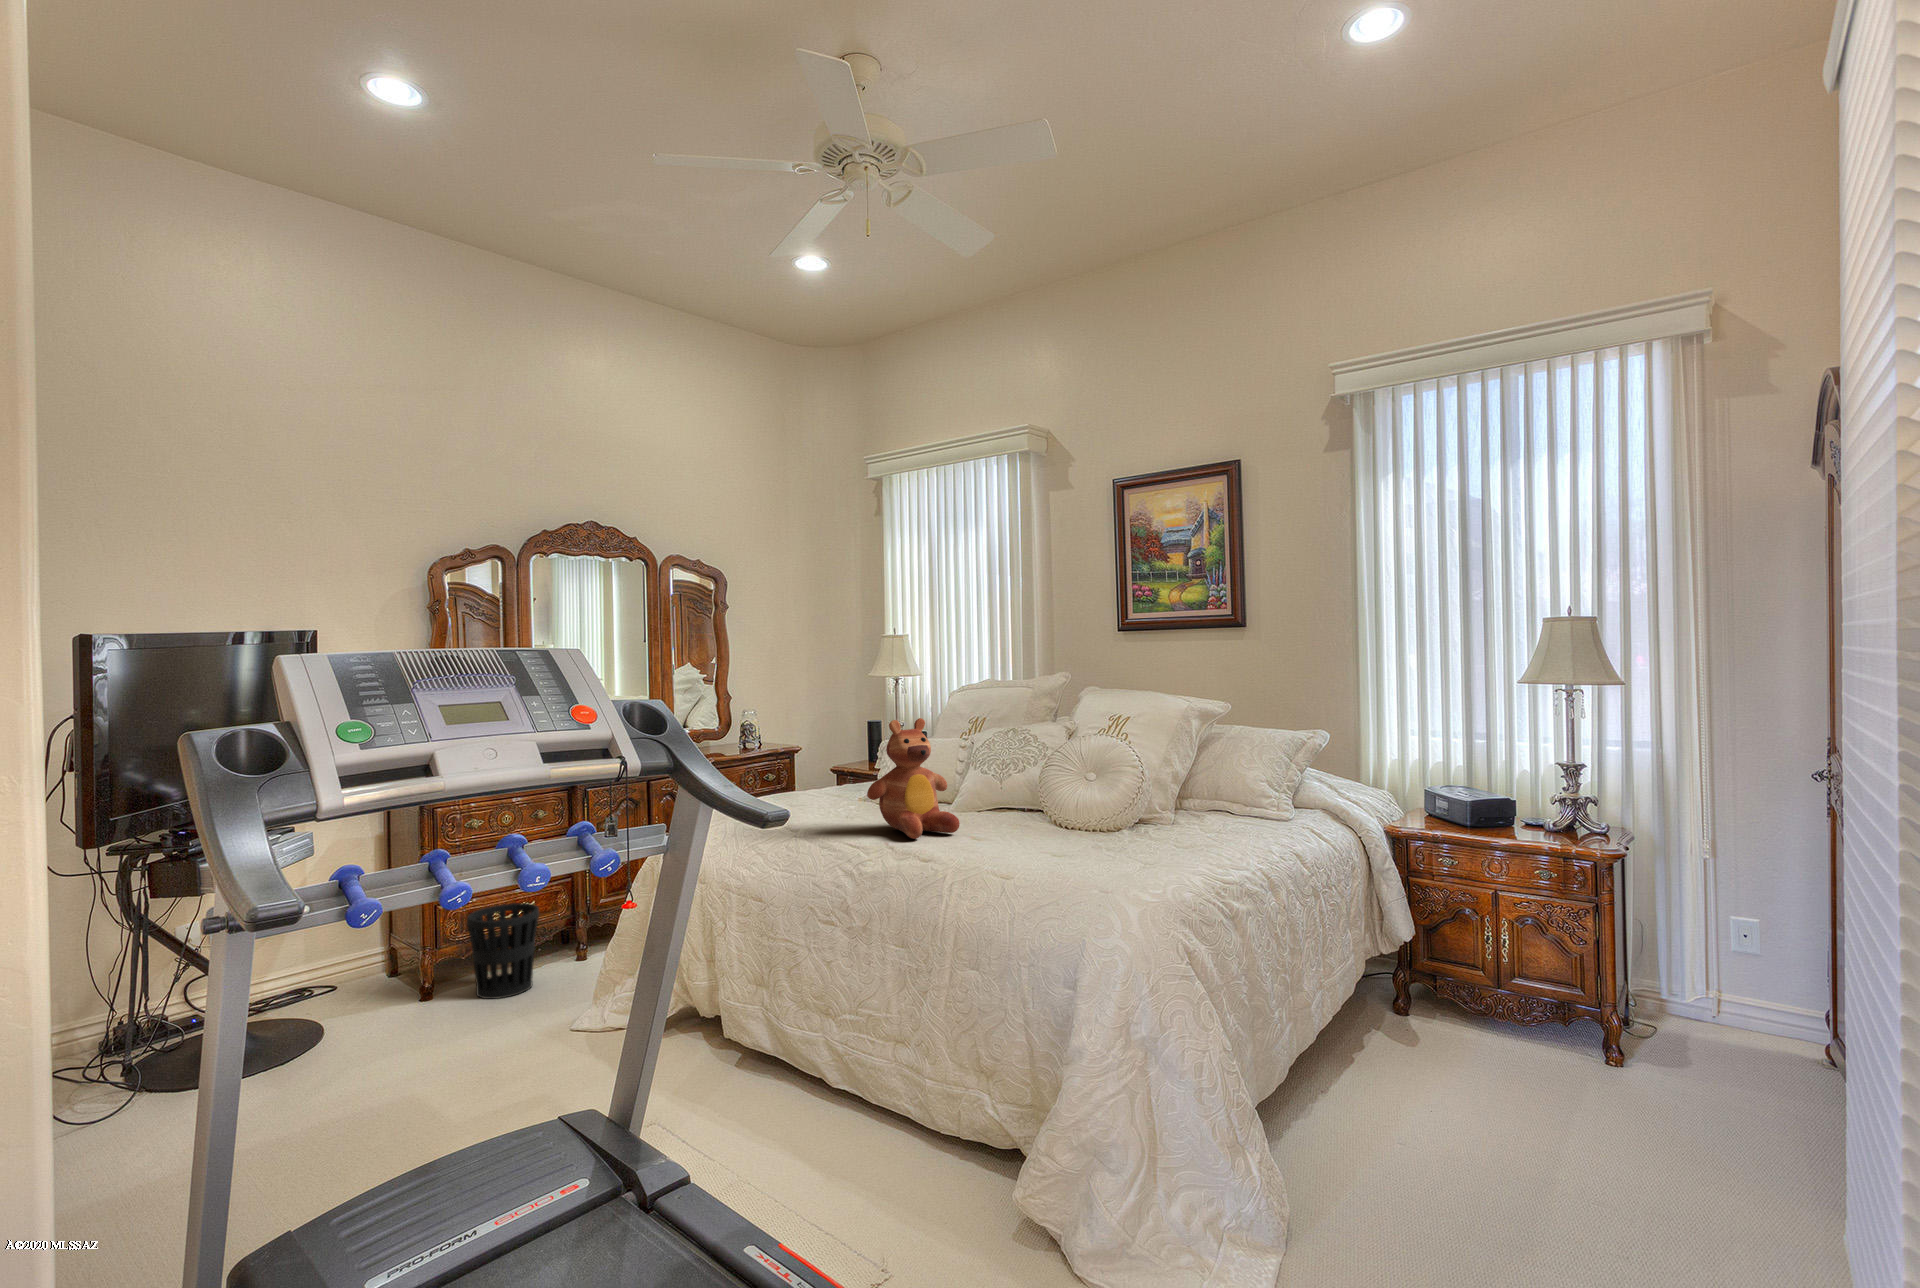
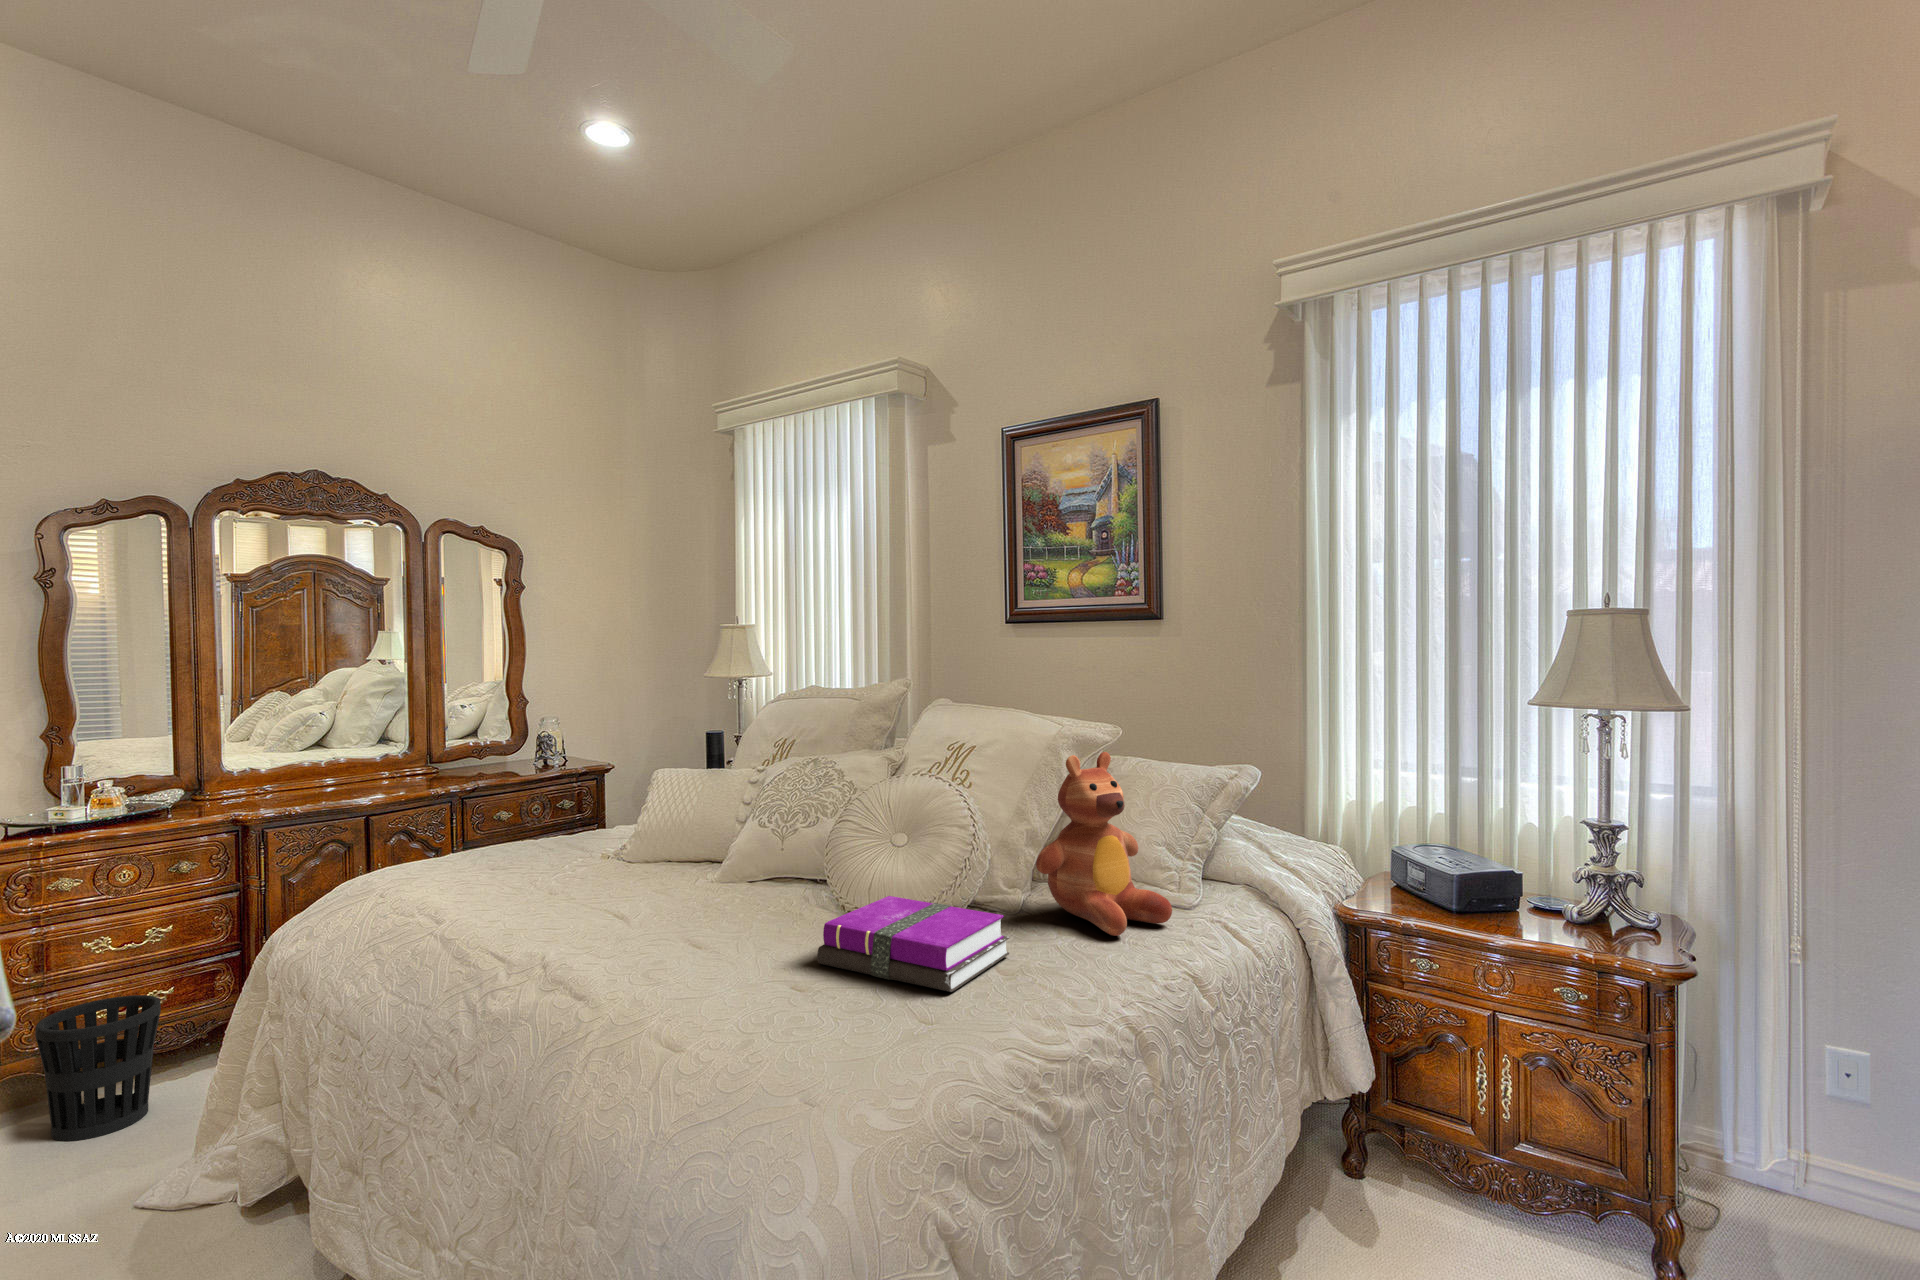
teddy bear: present [867,718,960,839] -> present [1036,752,1172,936]
notebook: none [1060,810,1179,857] -> present [817,896,1009,992]

